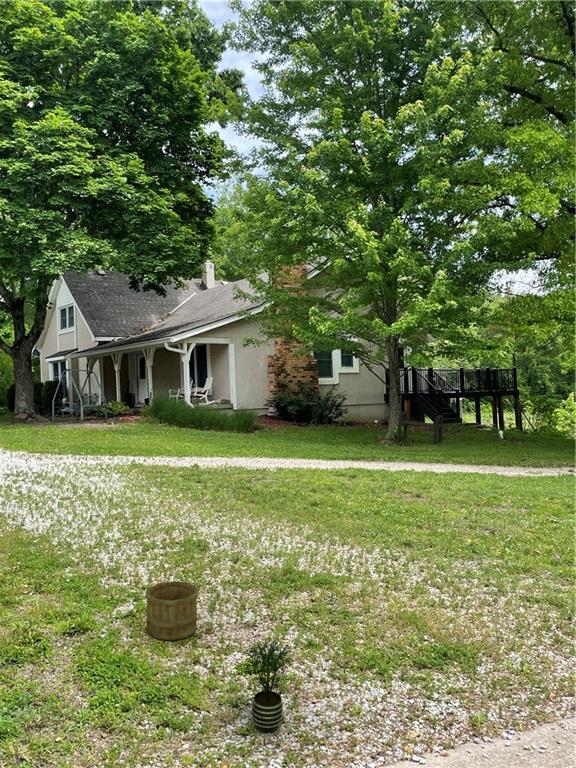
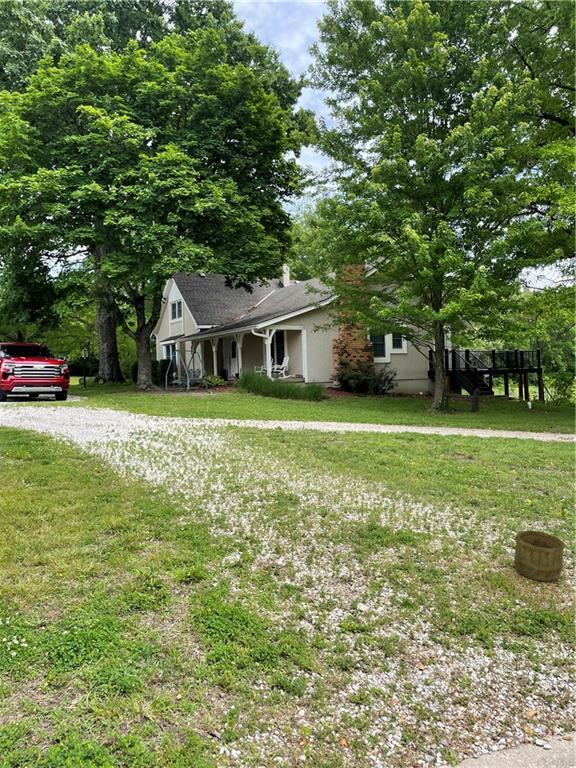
wooden bucket: present [145,581,198,641] -> present [515,531,565,582]
potted plant: present [238,639,291,732] -> none [350,606,408,702]

